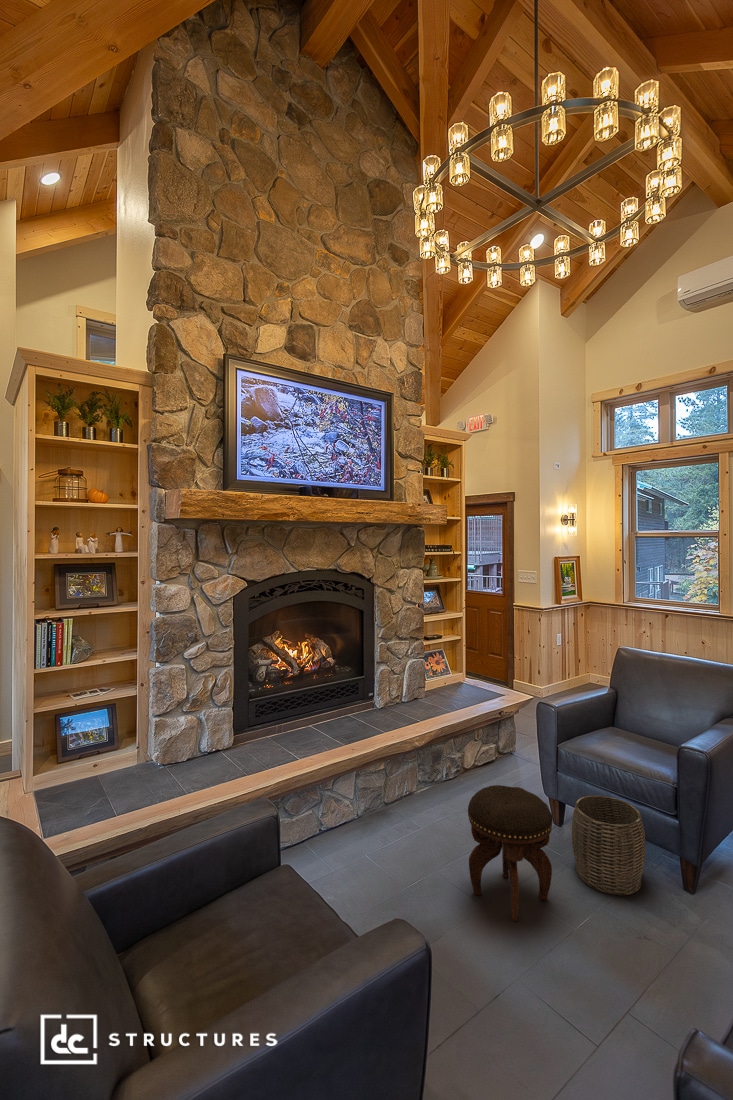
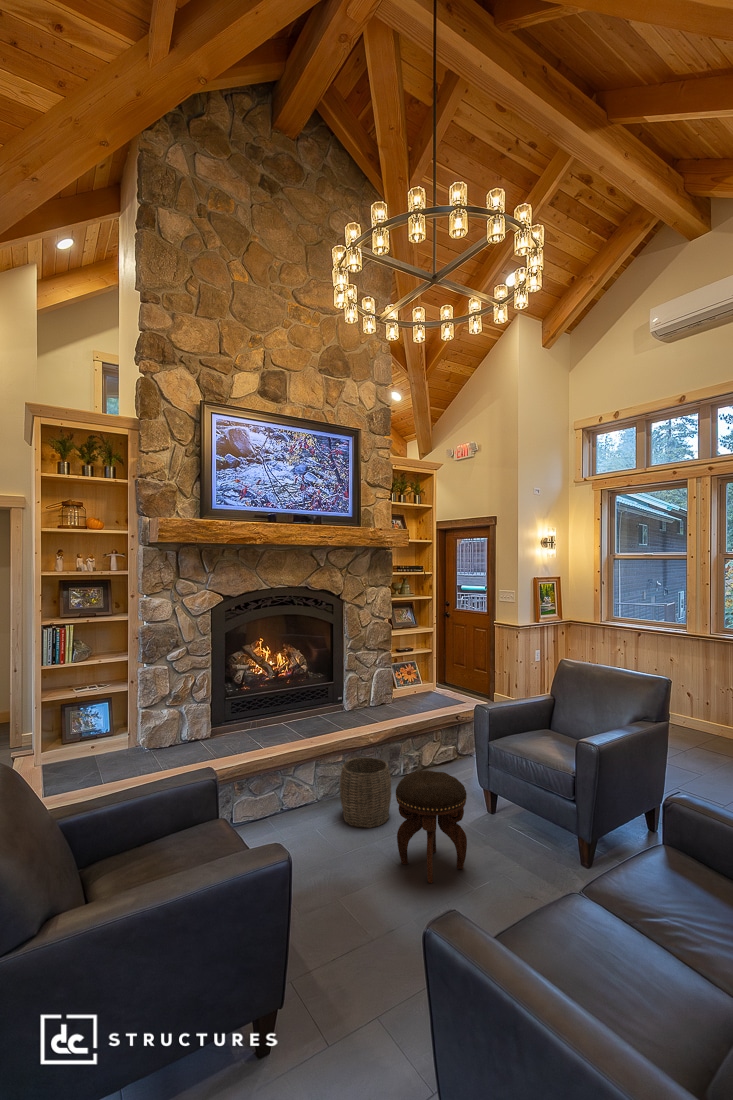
woven basket: present [572,796,645,895] -> present [340,757,391,828]

